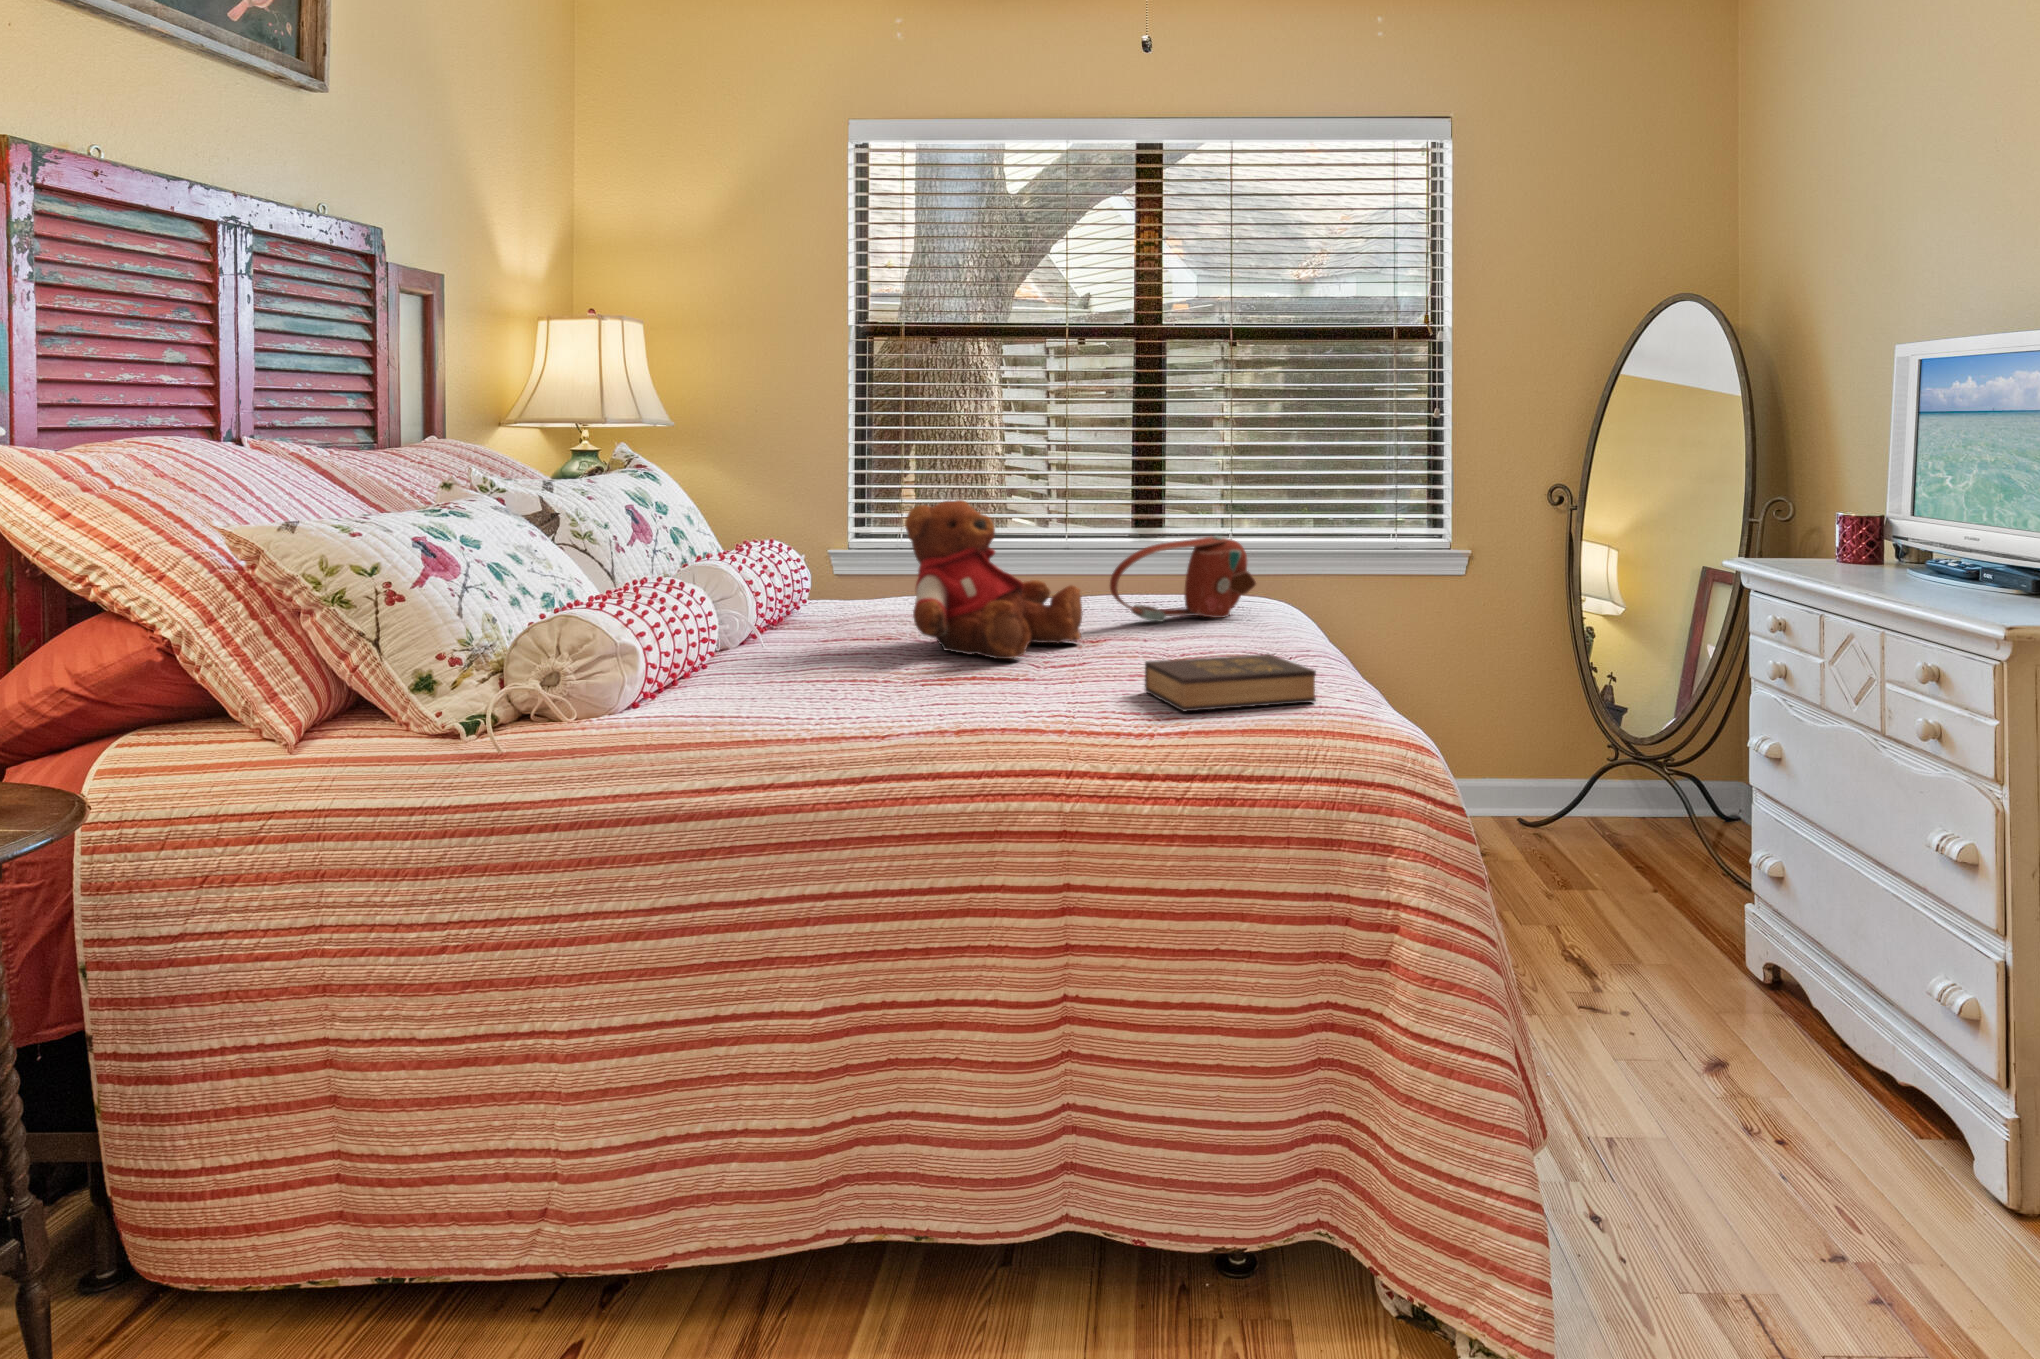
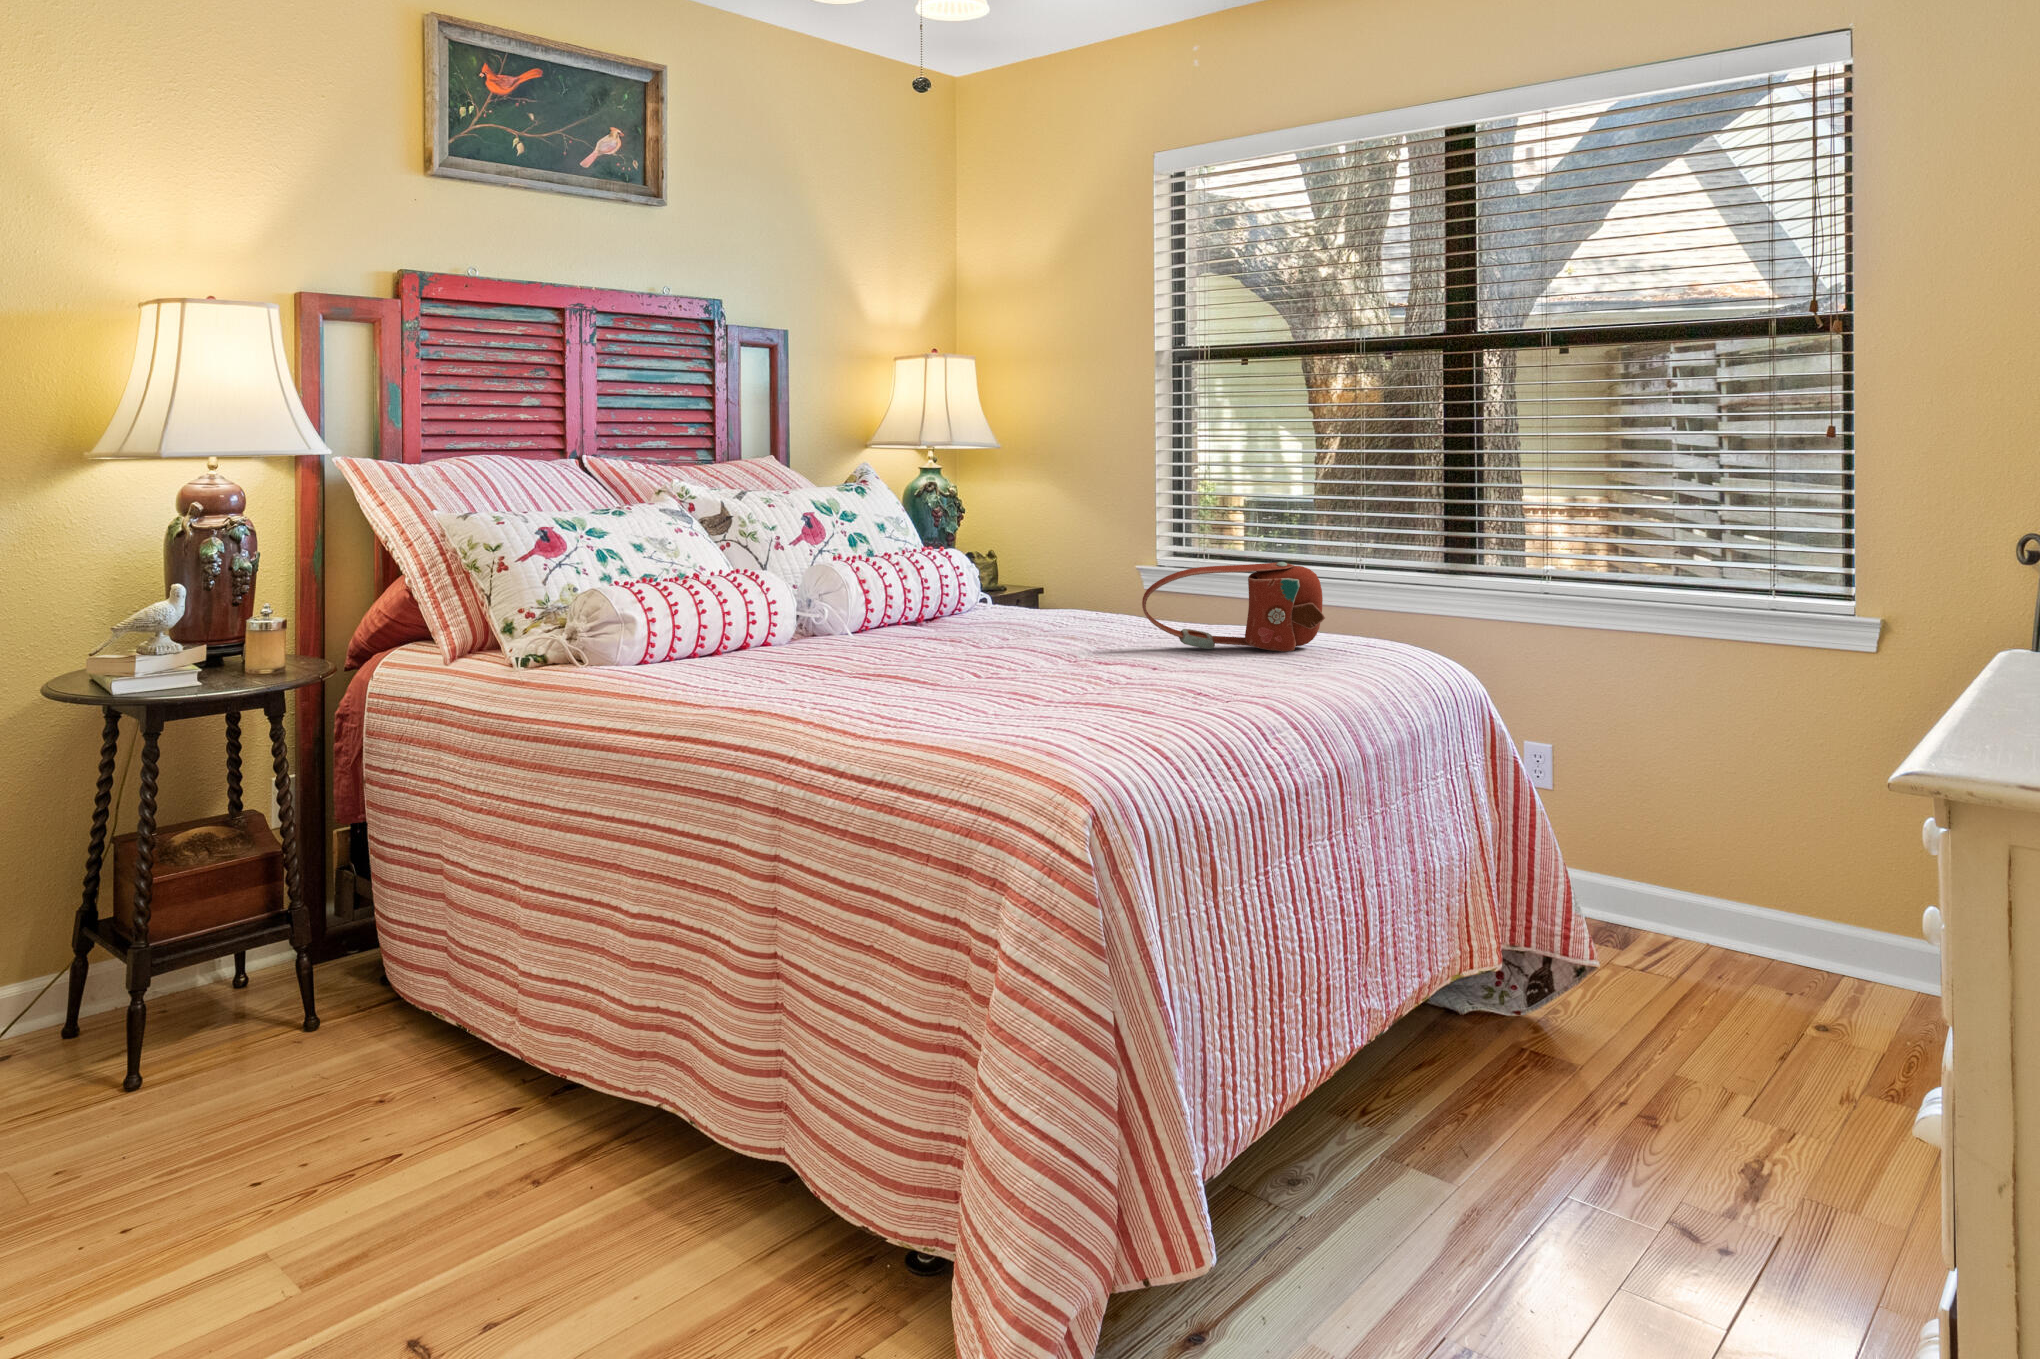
teddy bear: present [905,500,1082,659] -> none [902,515,1083,664]
hardback book: present [1145,654,1316,711] -> none [946,675,1113,734]

